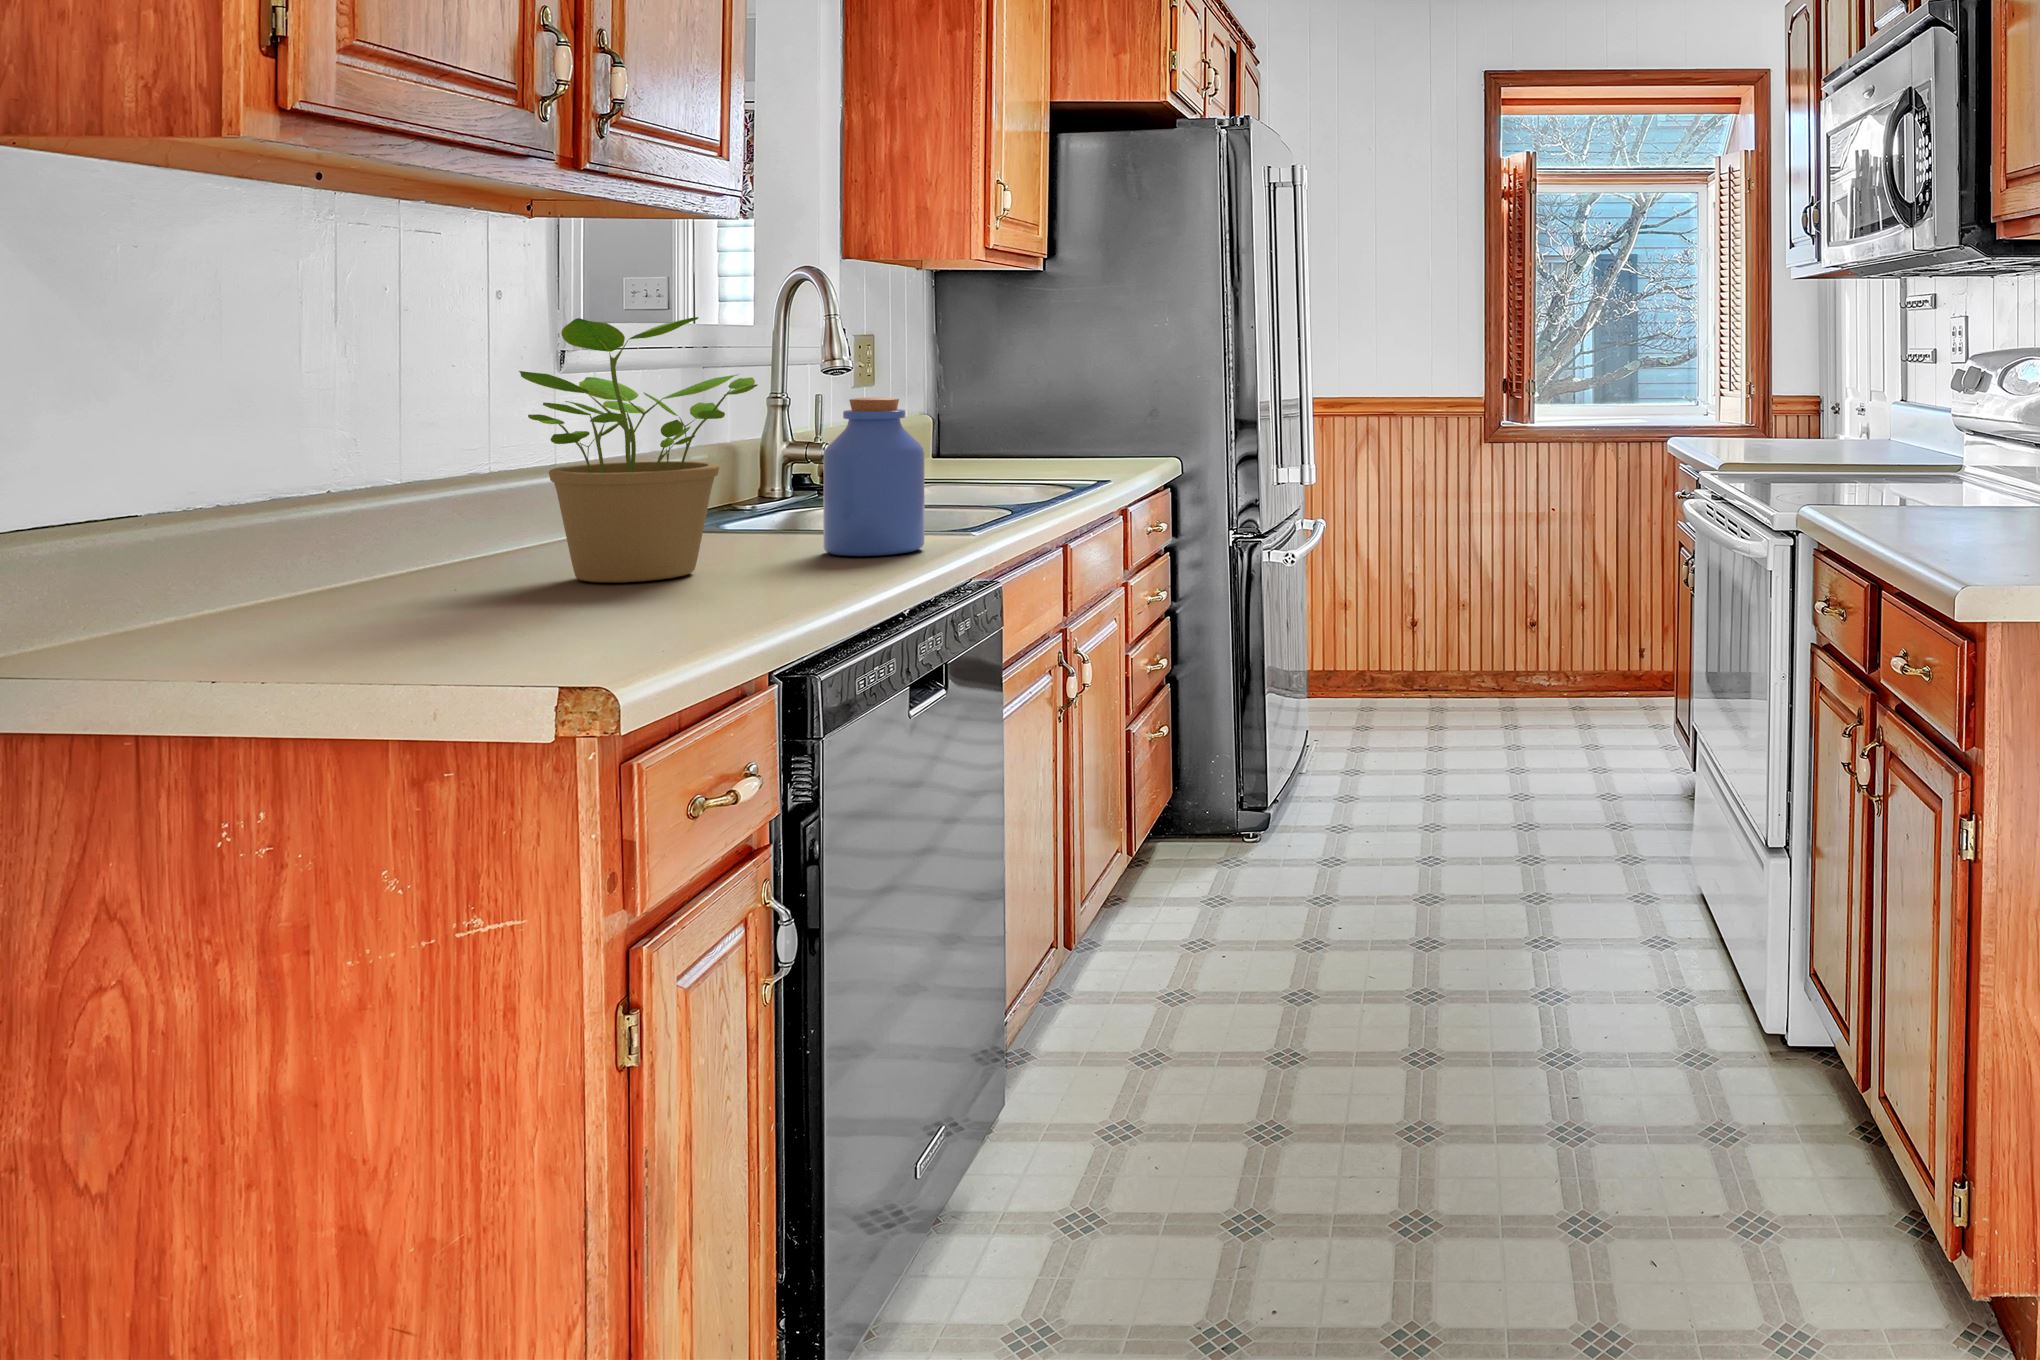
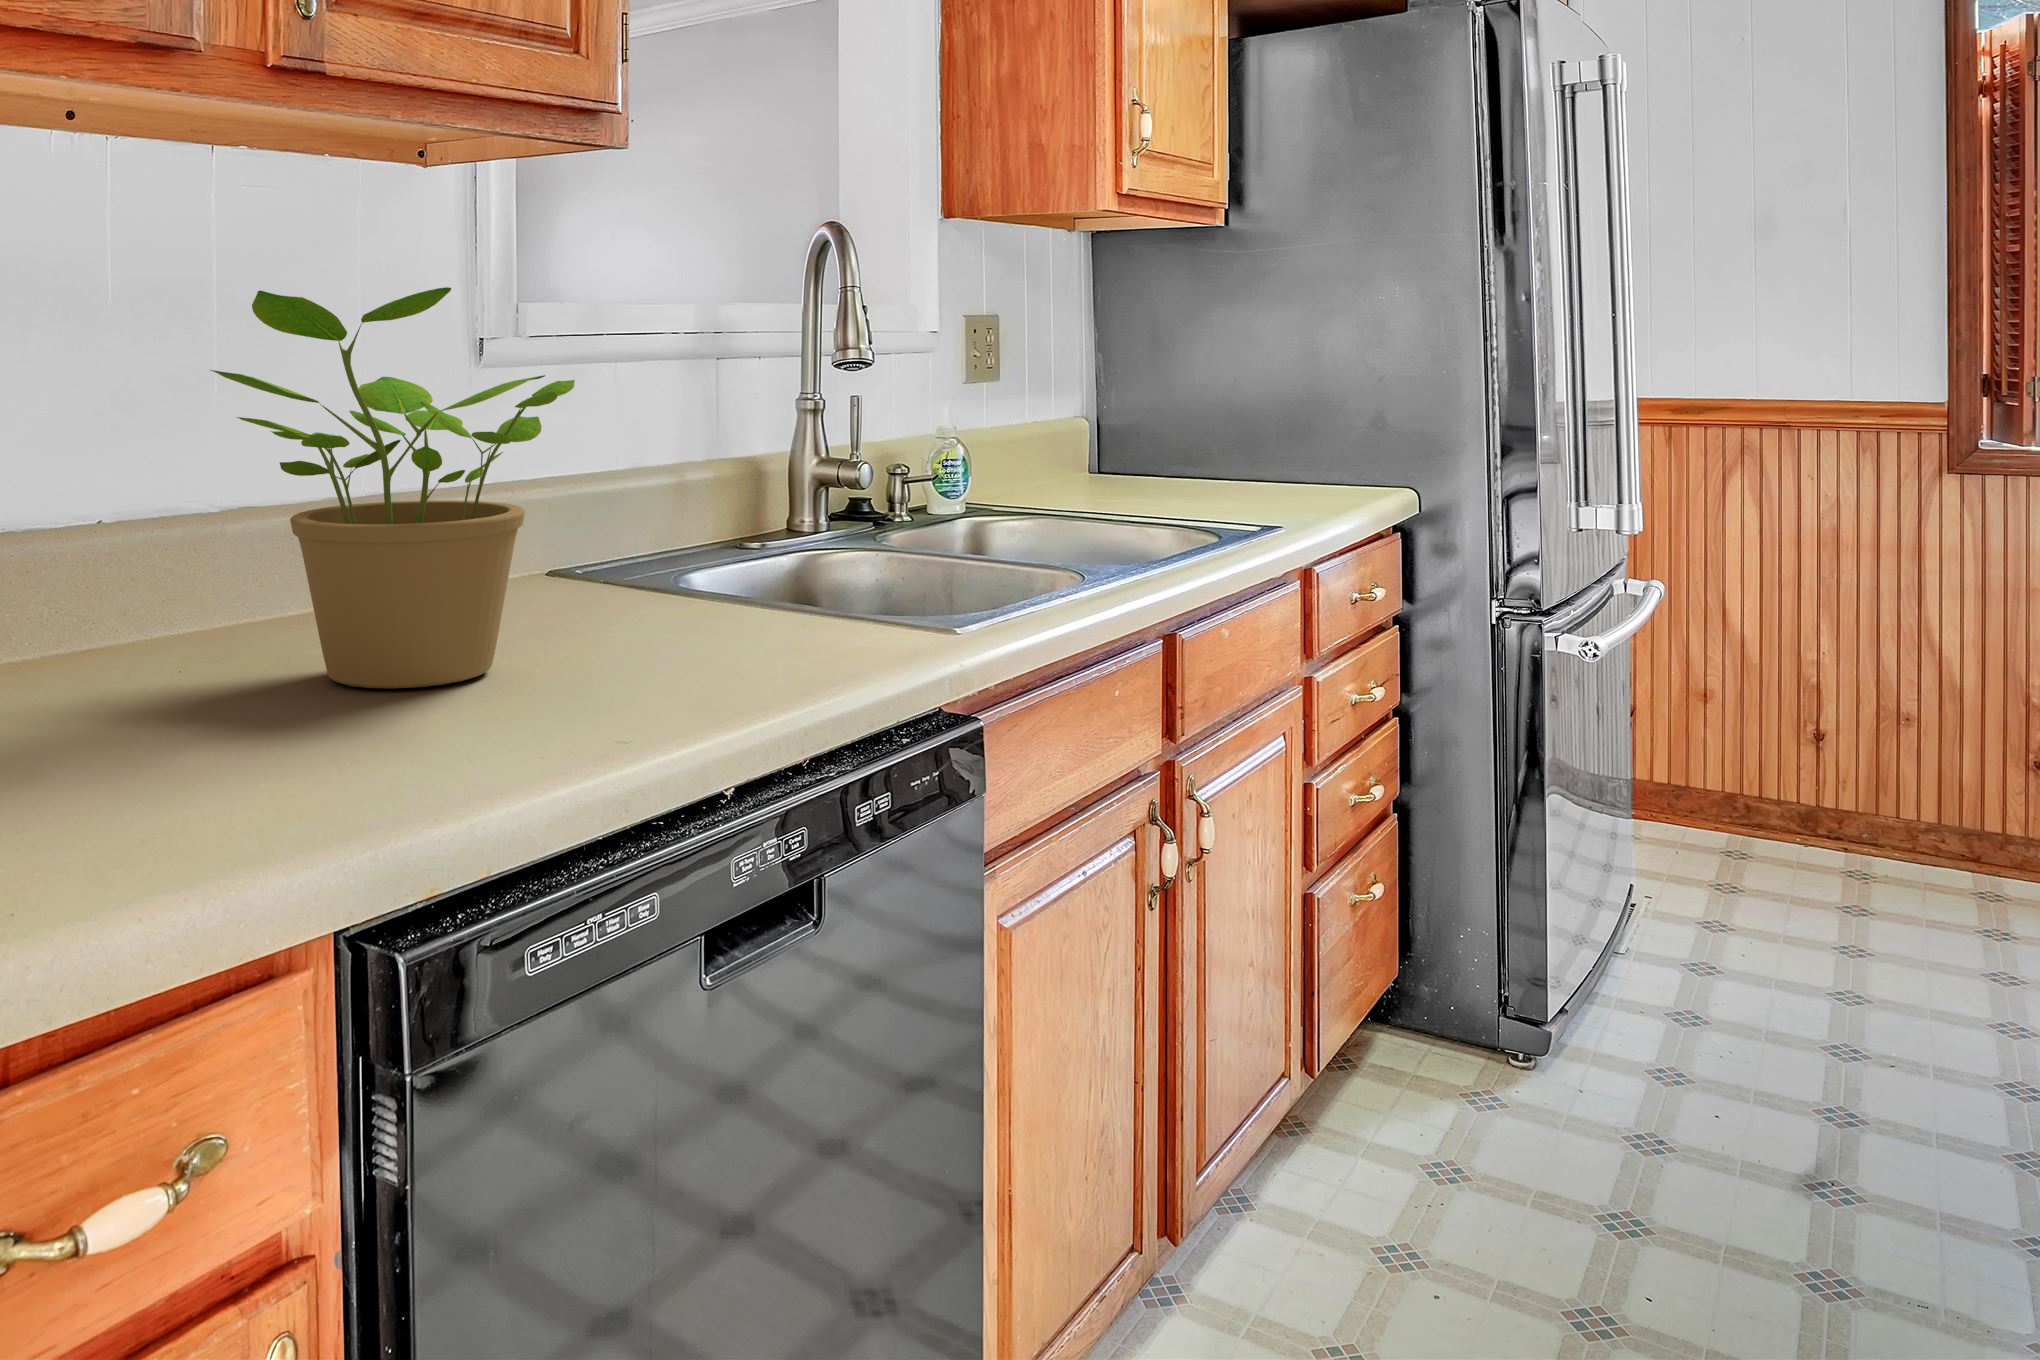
jar: present [823,397,924,556] -> none [707,412,857,663]

